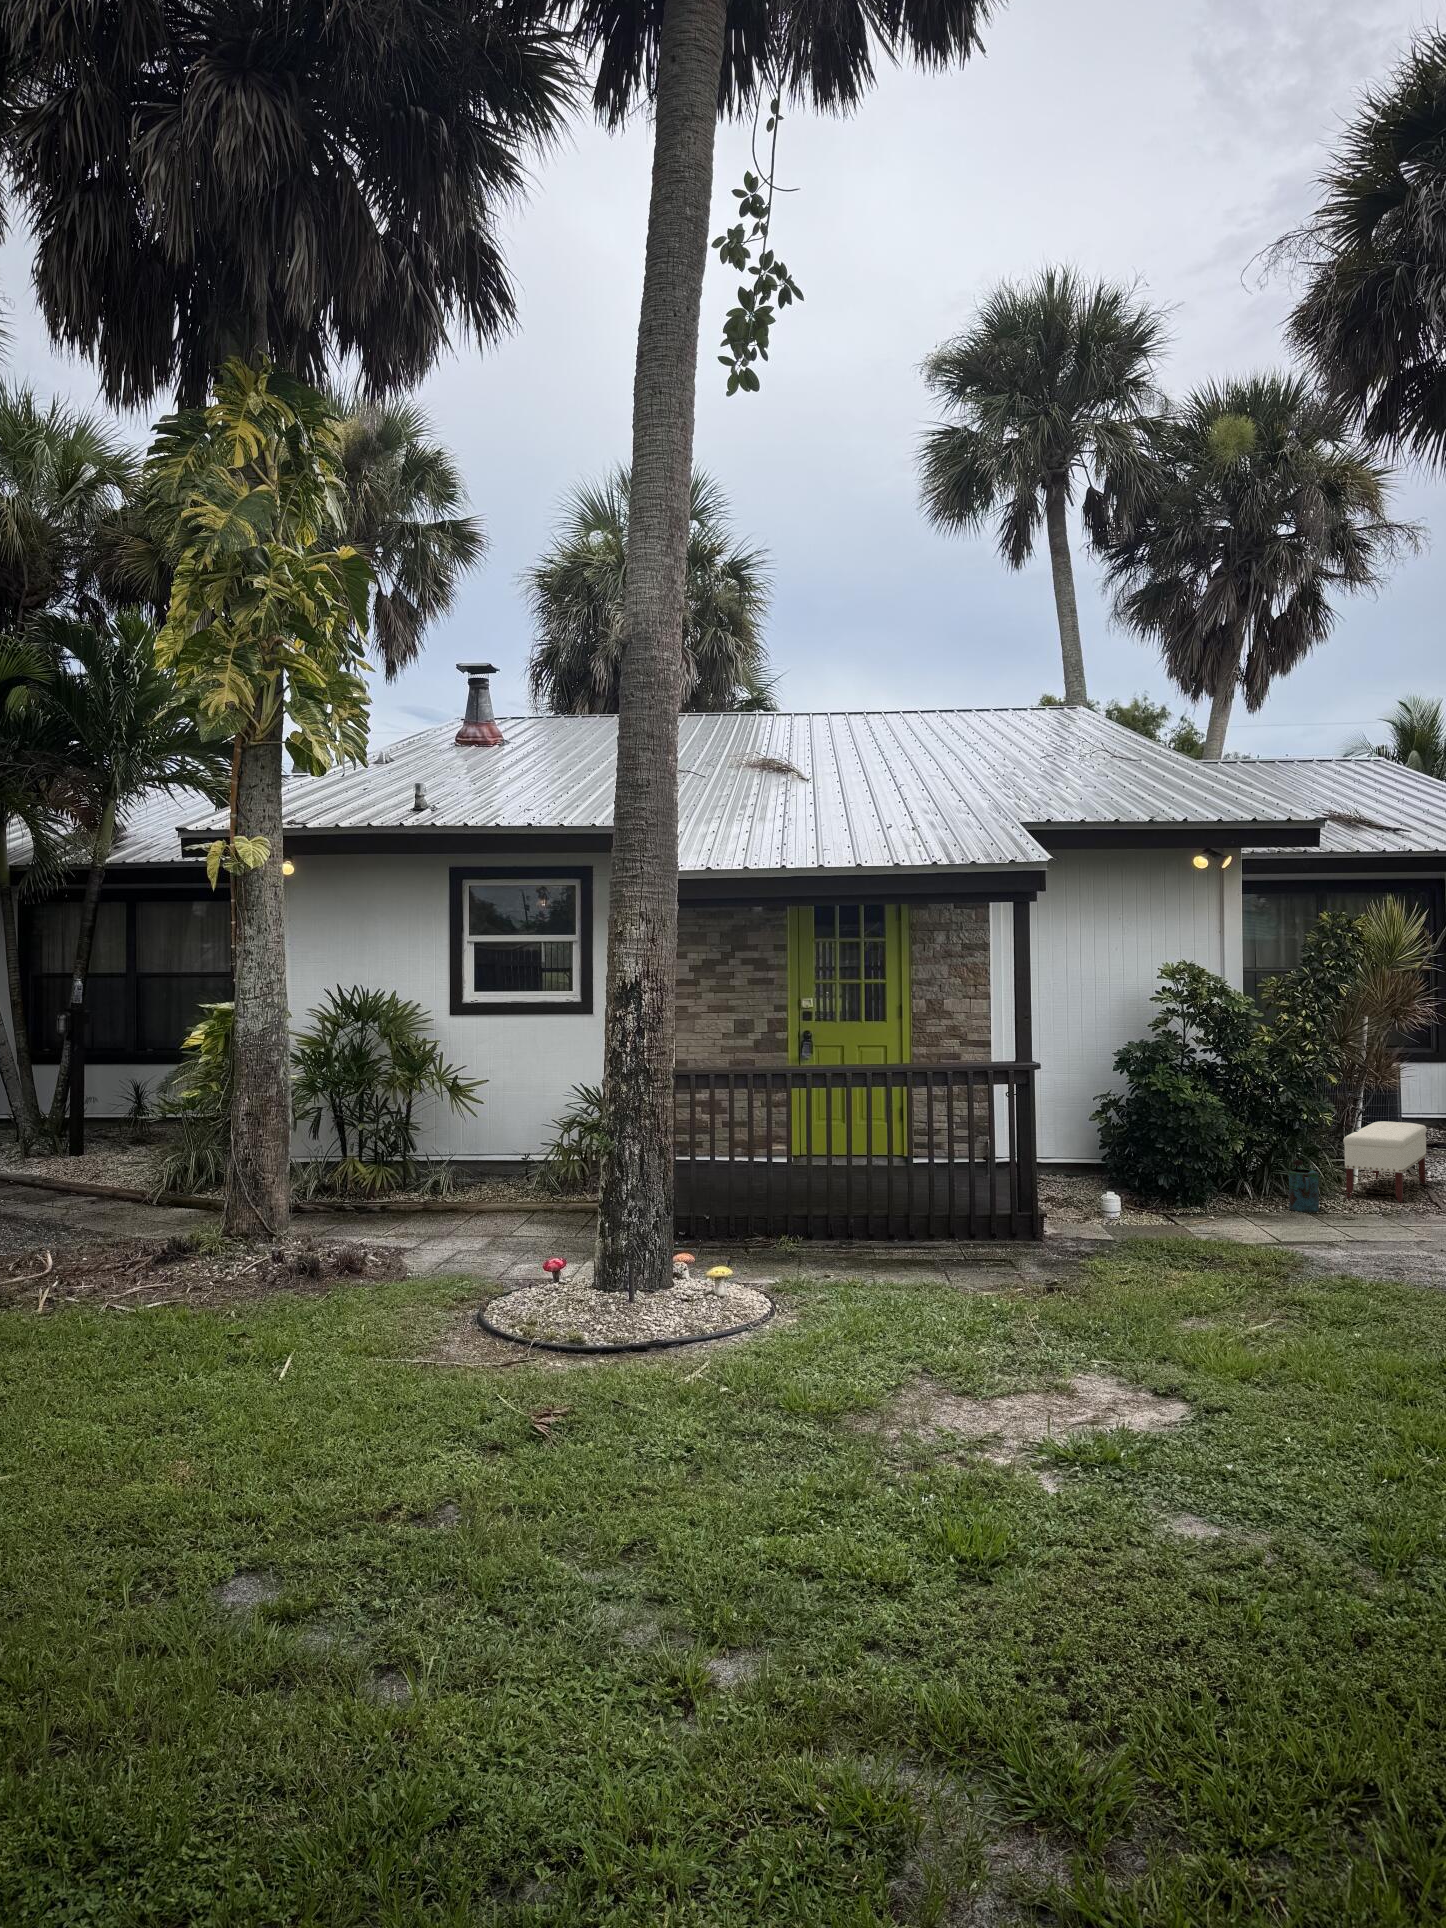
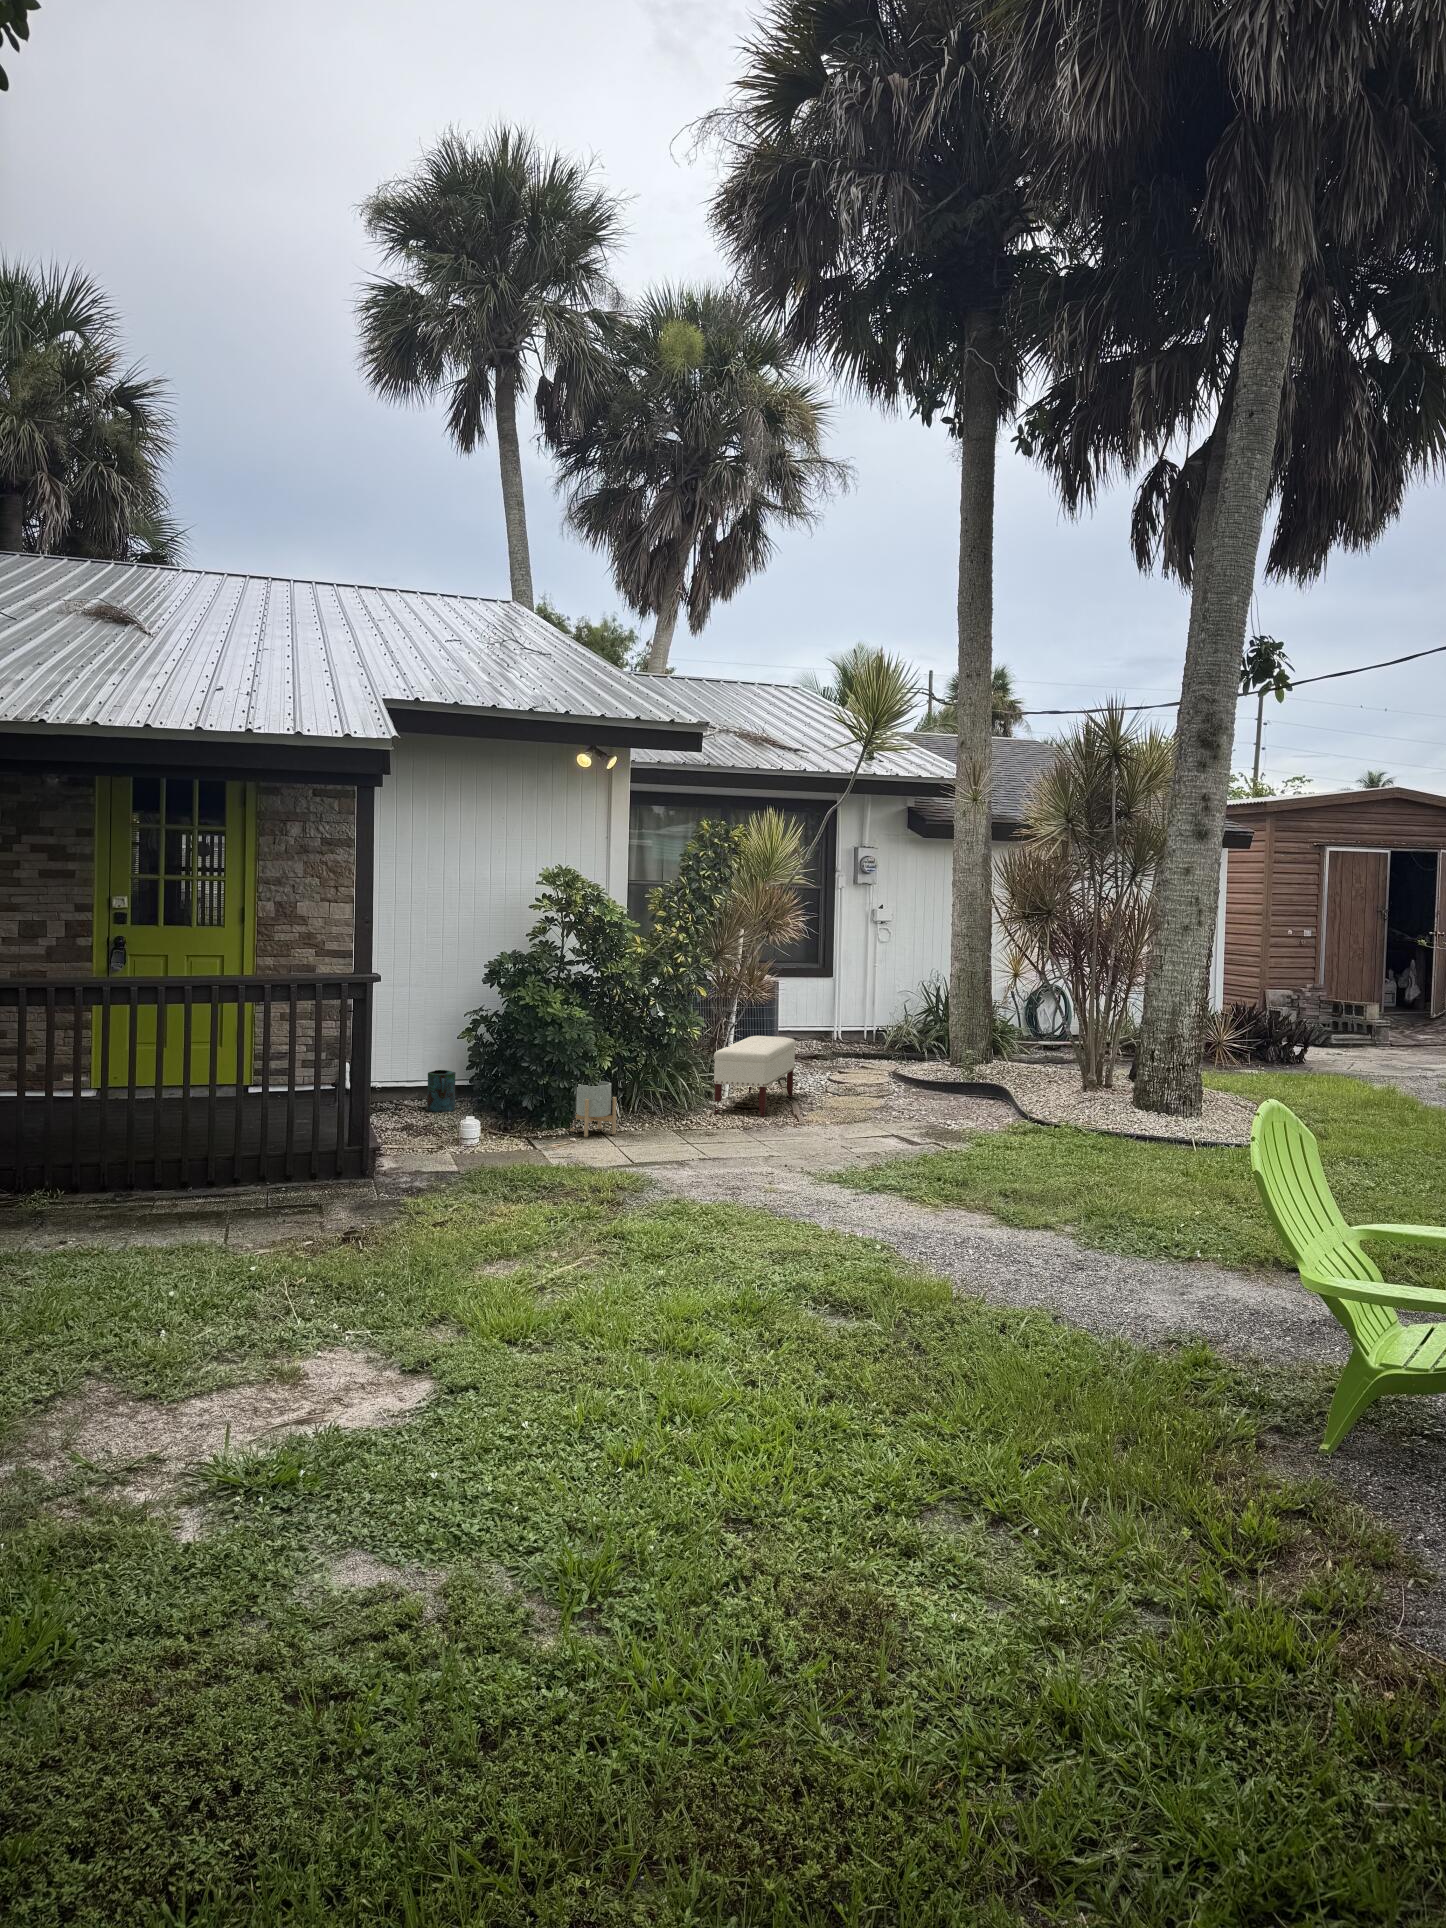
watering can: present [1289,1160,1319,1212] -> present [427,1070,456,1112]
planter: none [1207,1162,1254,1215] -> present [570,1081,617,1137]

